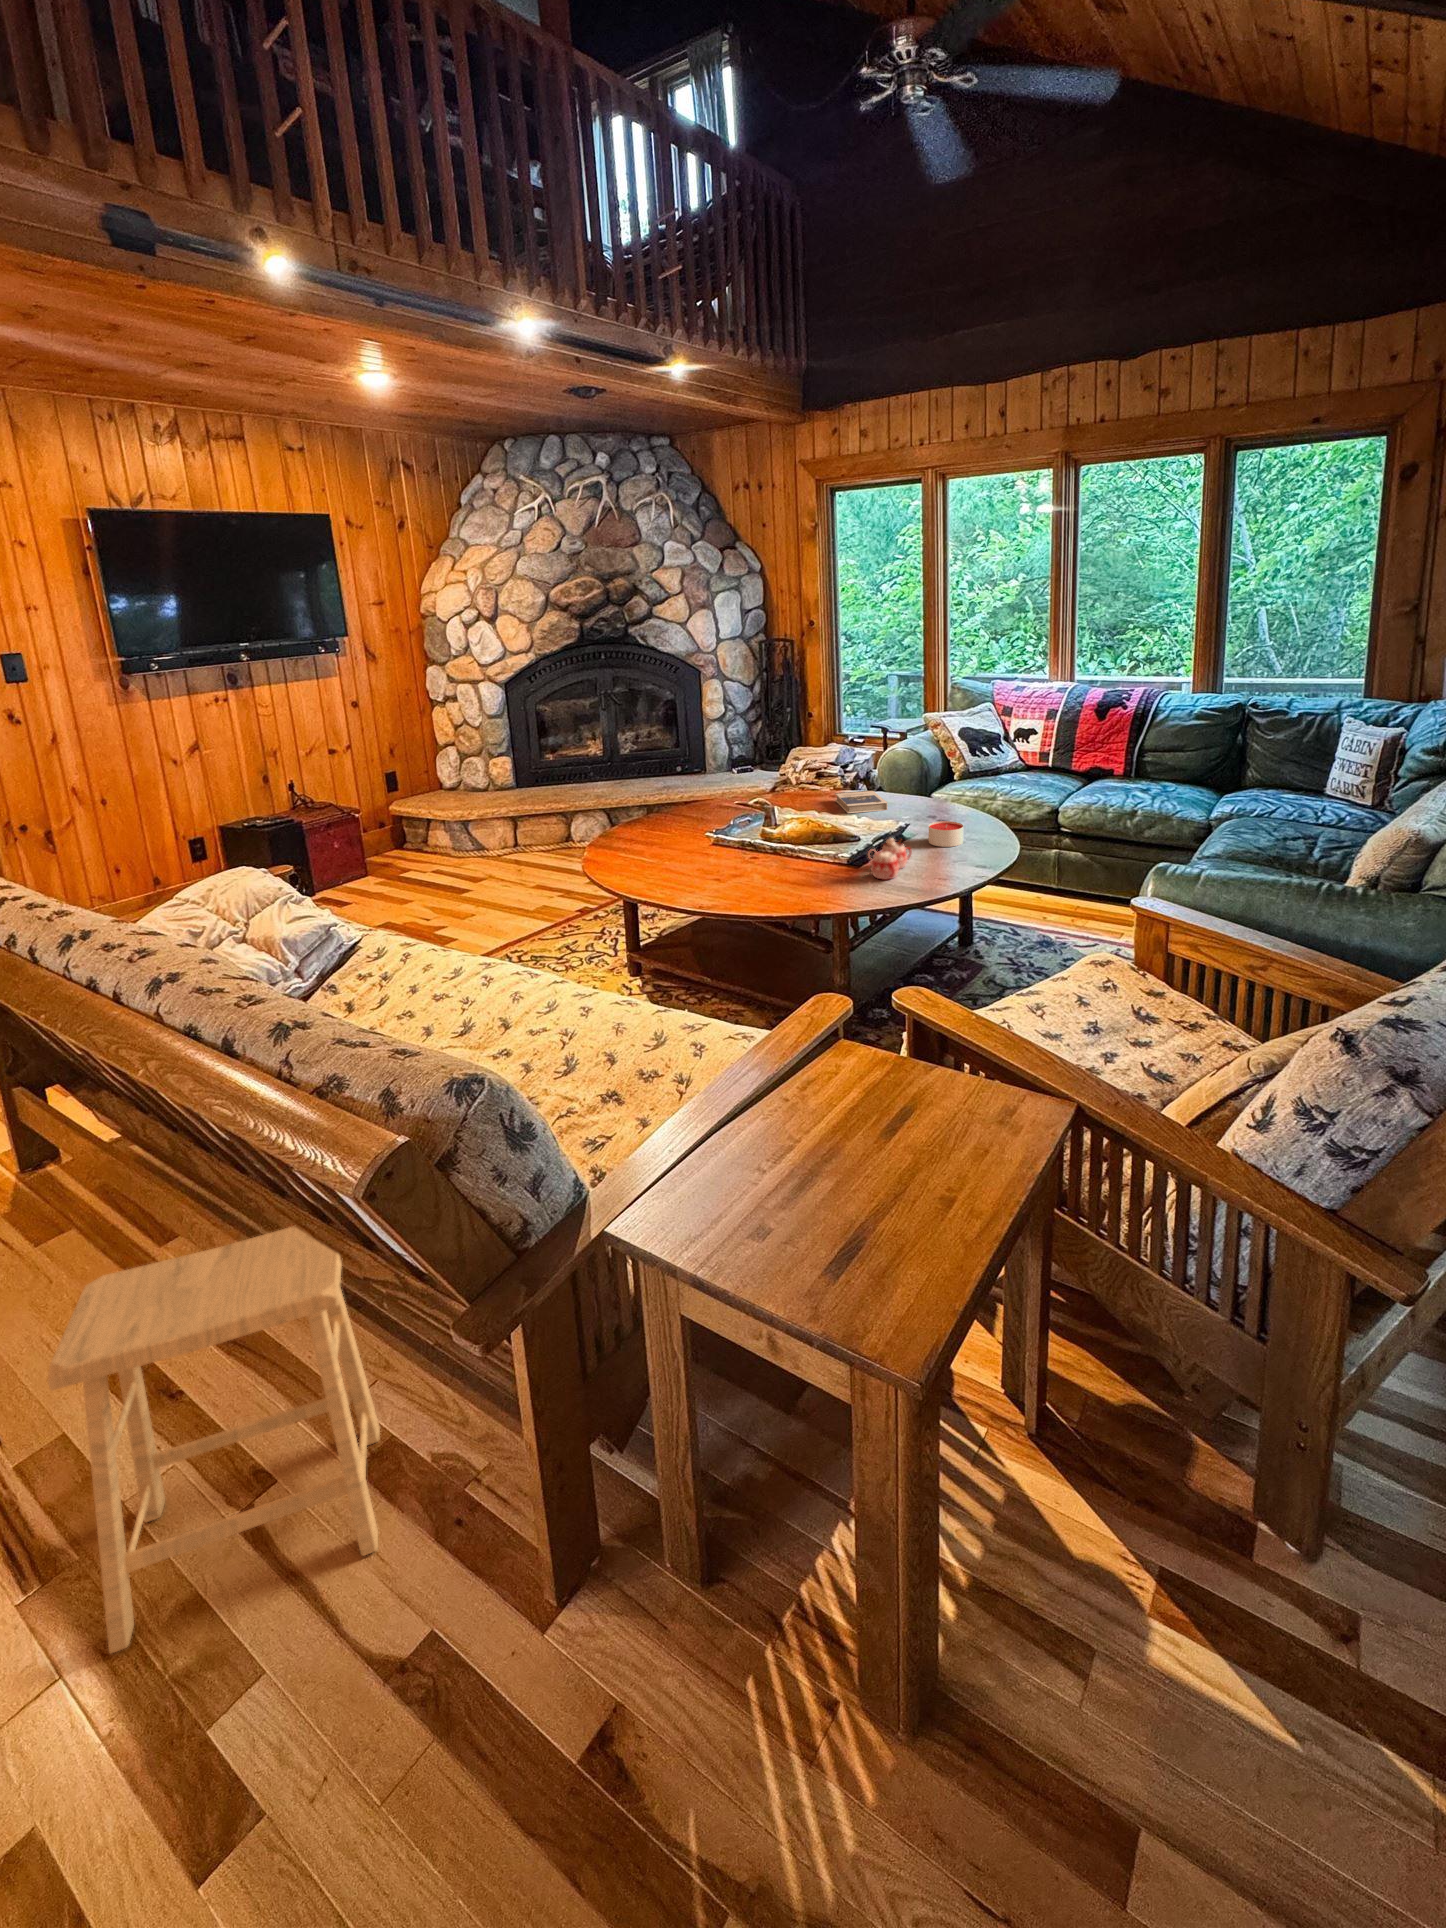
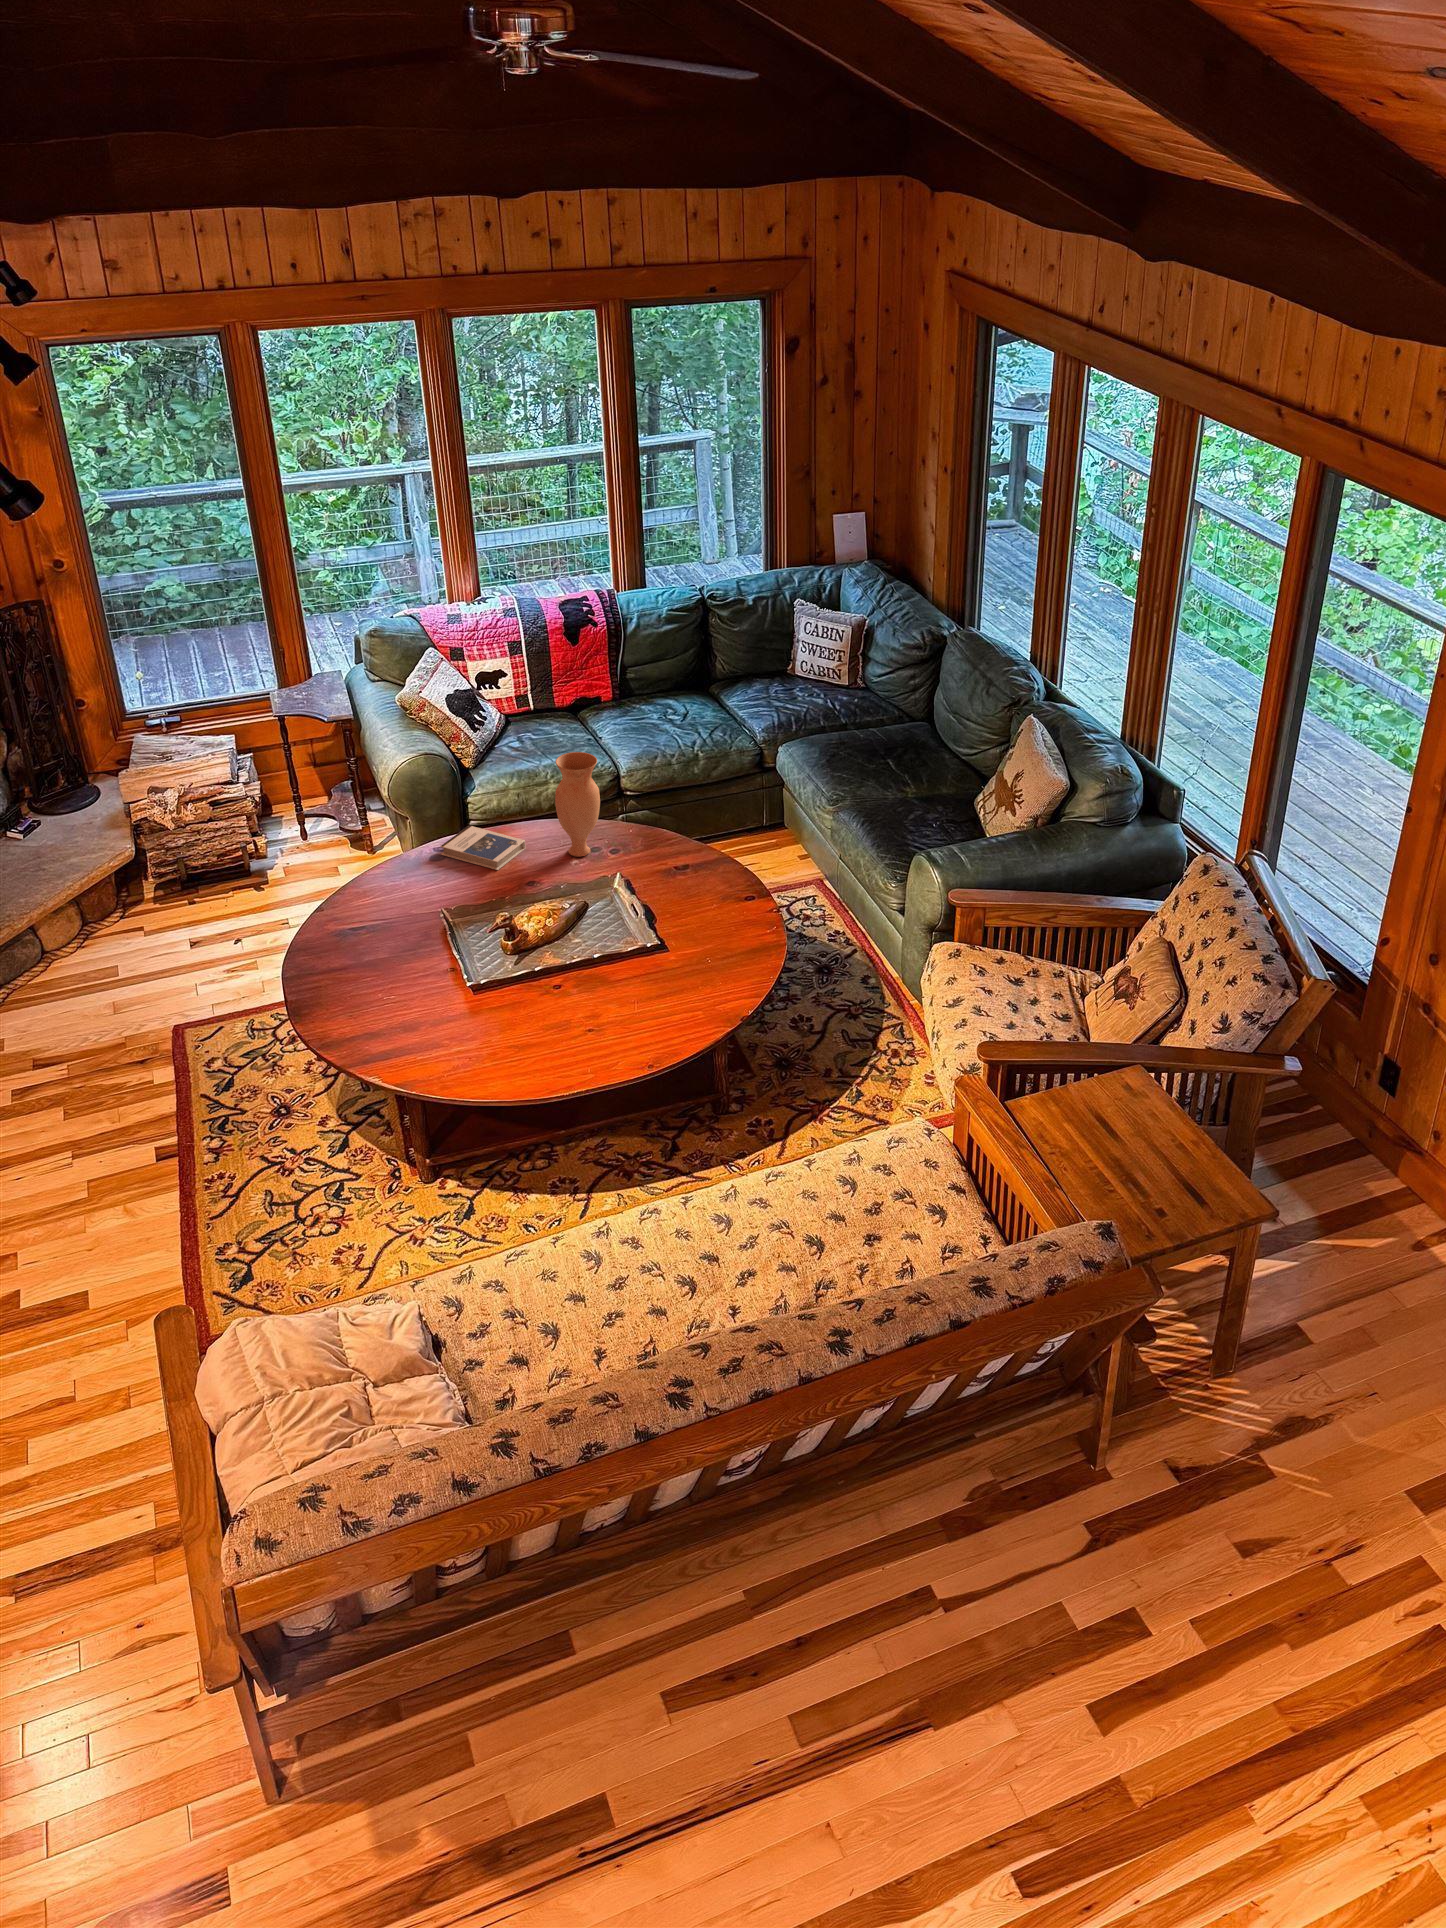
vase: none [895,728,934,820] -> present [555,752,600,857]
candle: present [929,821,963,847] -> none [651,850,687,884]
mug: present [863,838,912,880] -> none [674,897,726,953]
footstool: present [48,1227,380,1653] -> none [903,1387,1031,1679]

